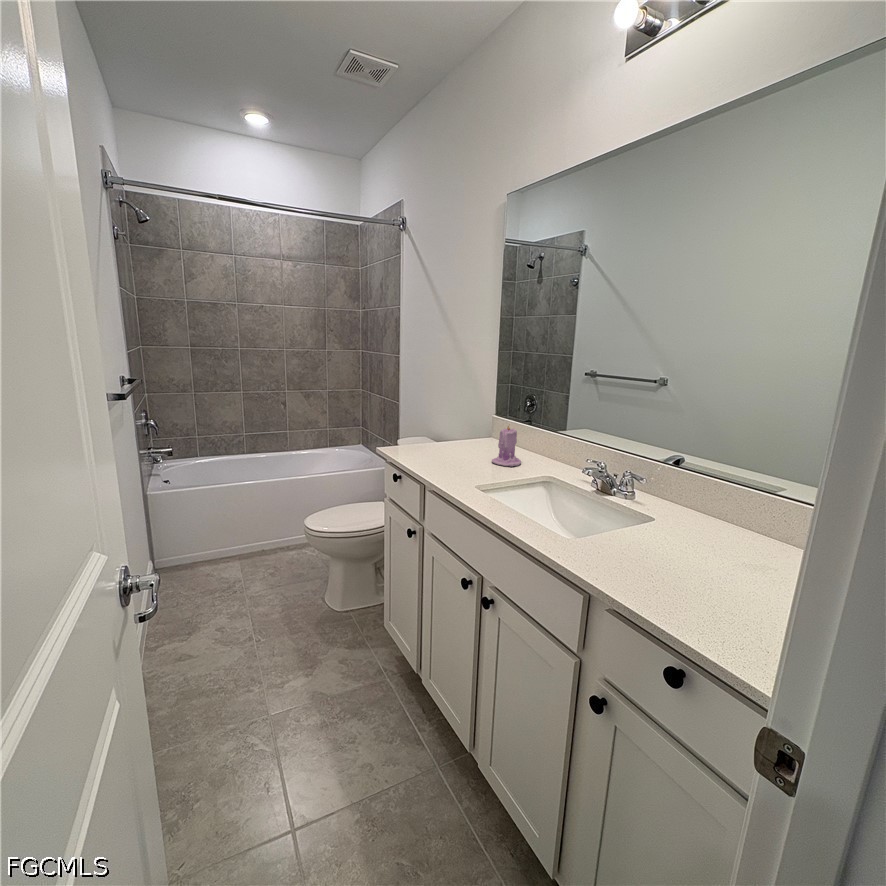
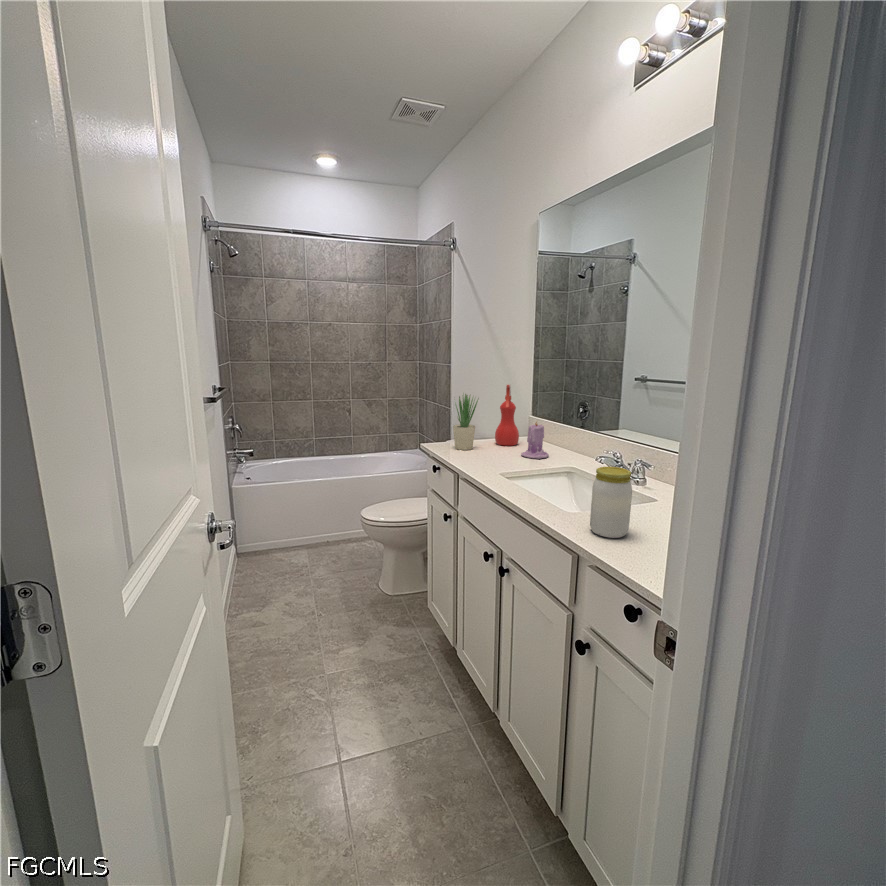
potted plant: none [415,383,445,456] -> present [453,394,478,450]
spray bottle: none [459,383,485,450] -> present [495,384,519,446]
jar: none [599,491,649,574] -> present [590,467,632,538]

